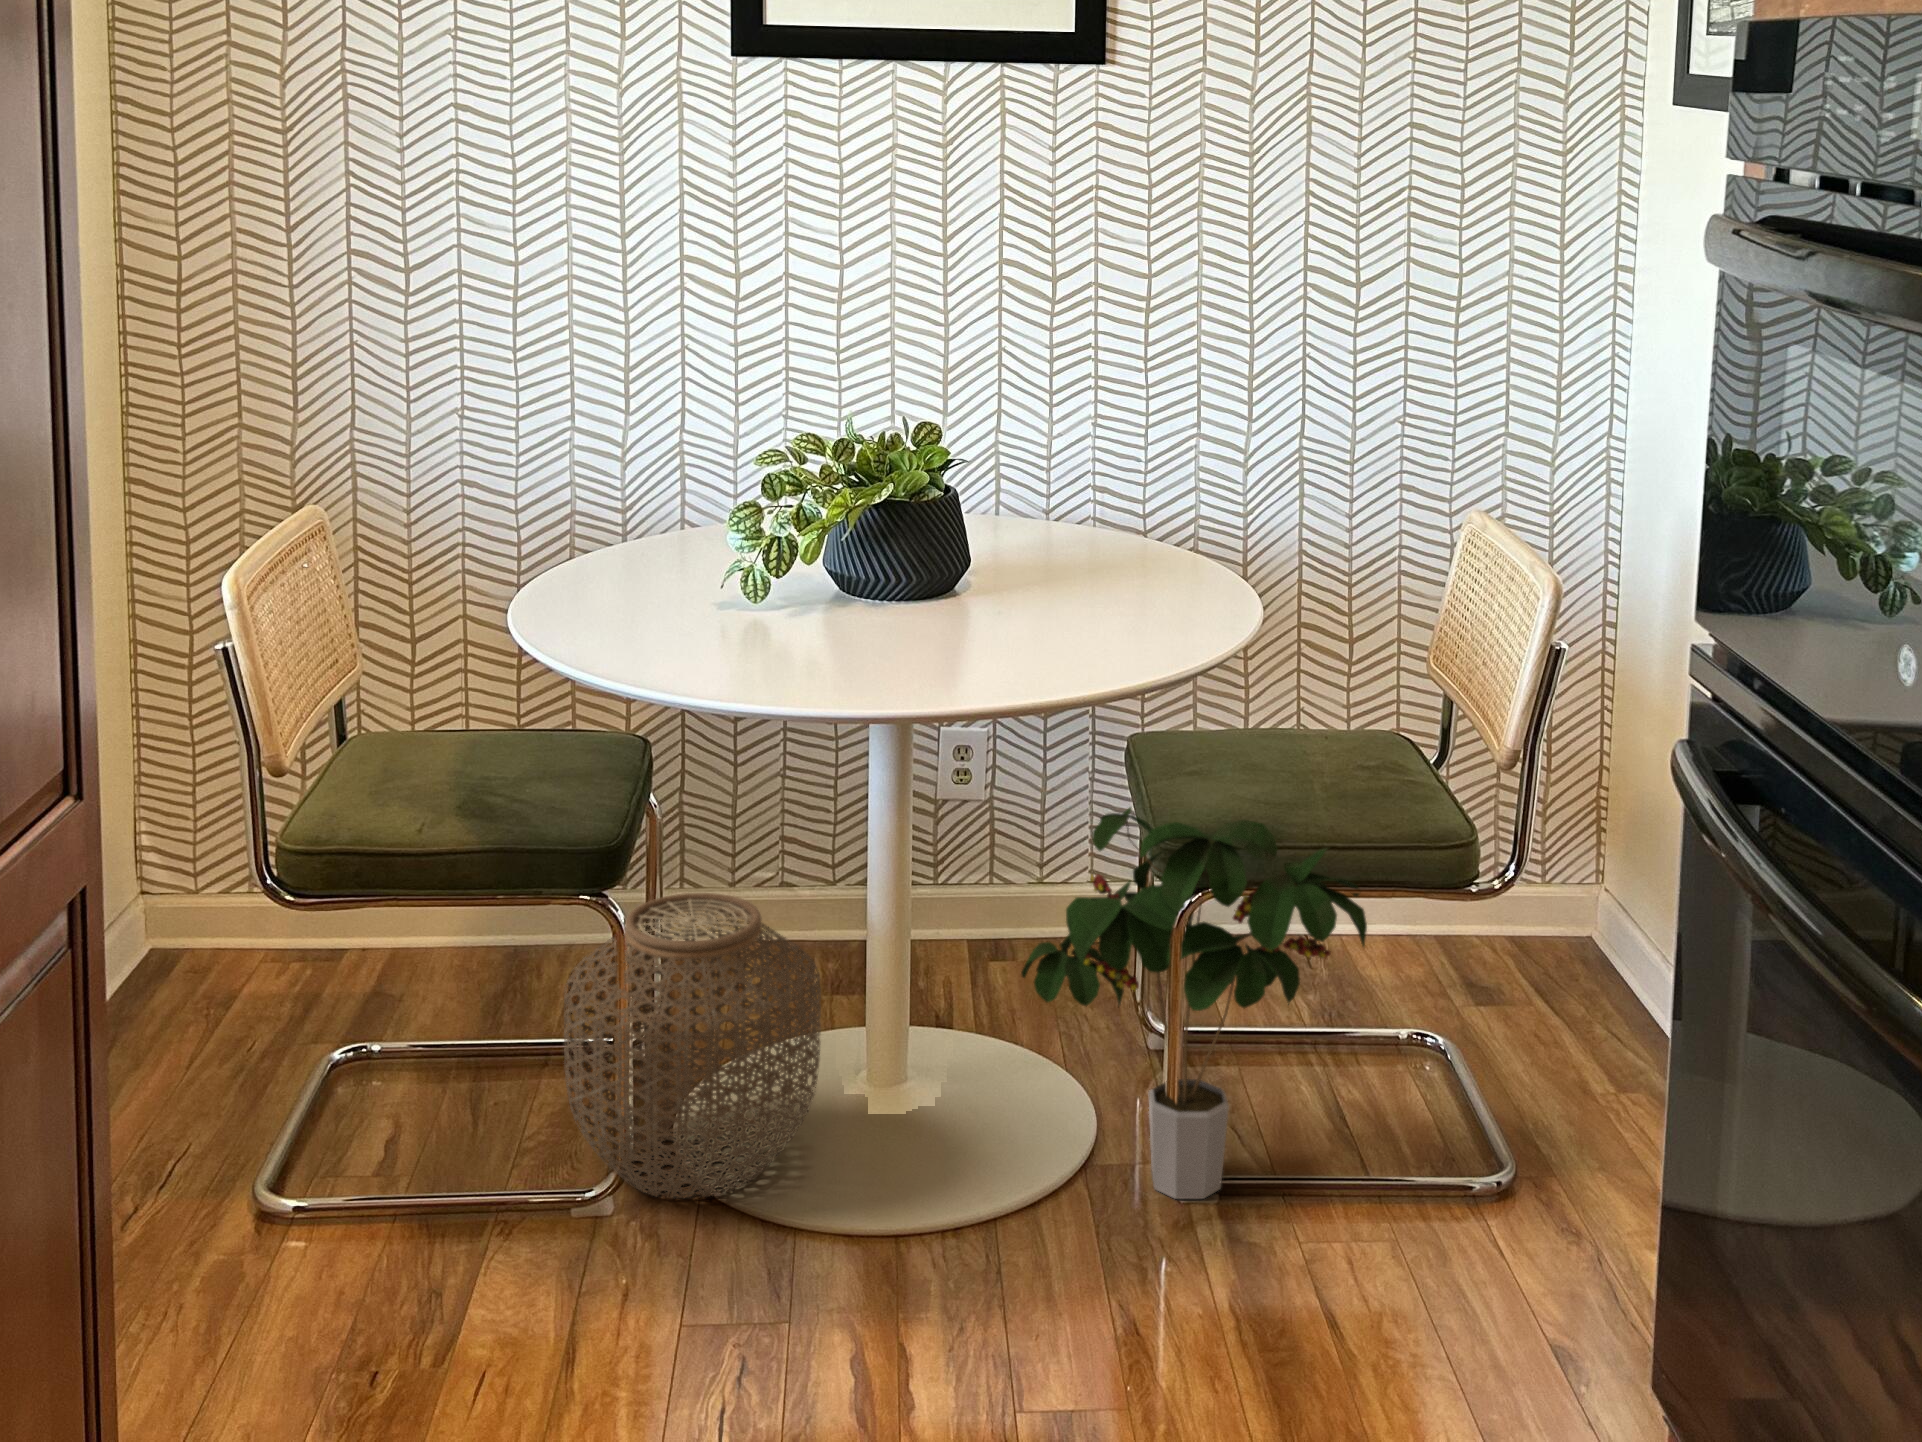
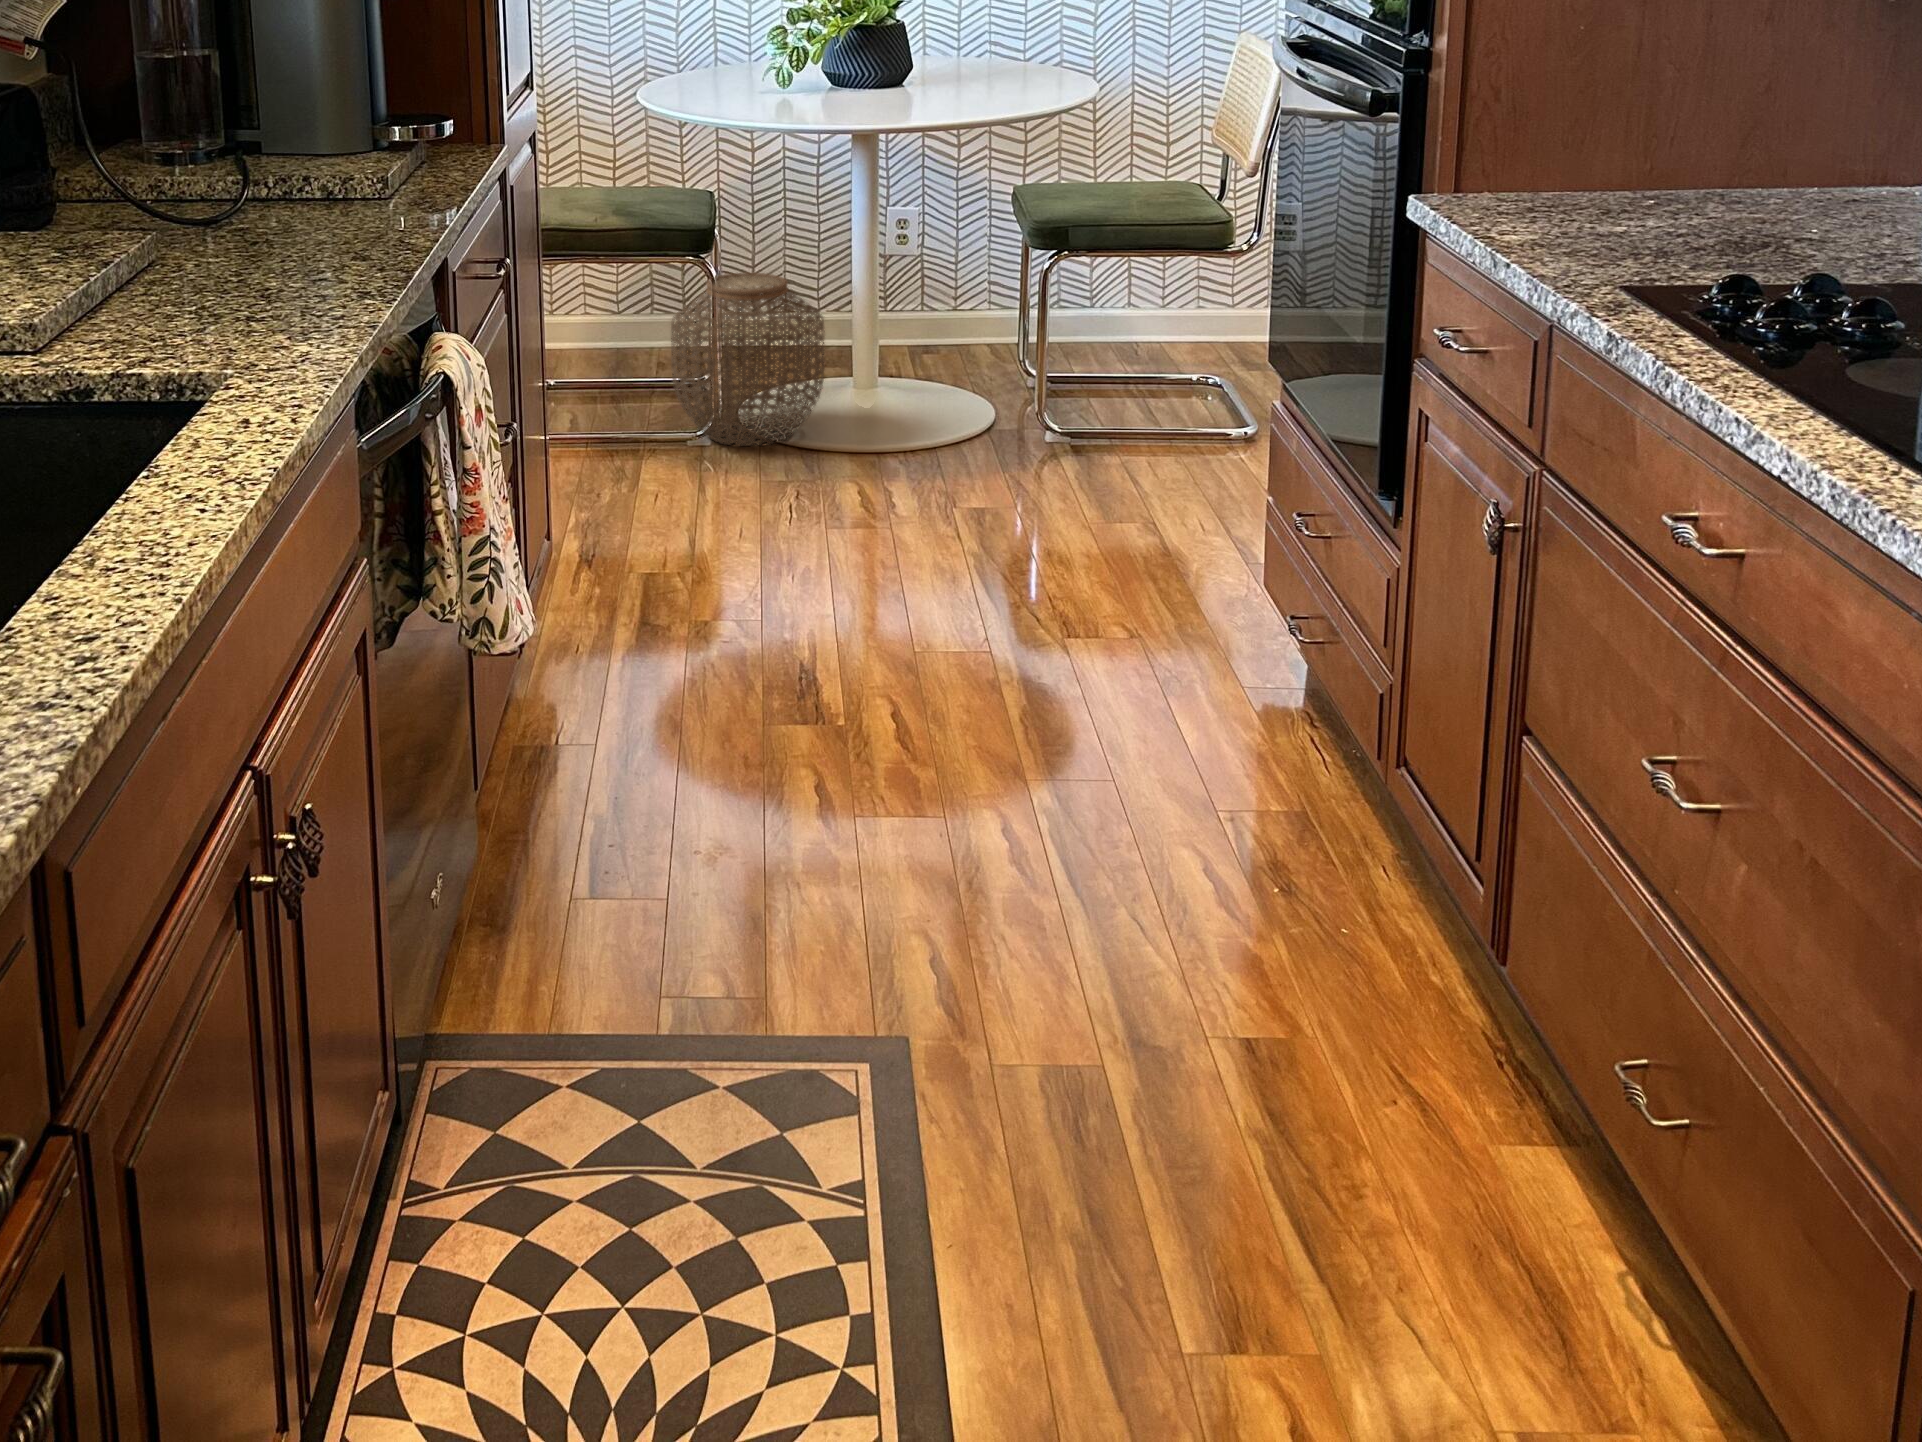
potted plant: present [1021,807,1367,1199] -> none [948,212,1165,447]

